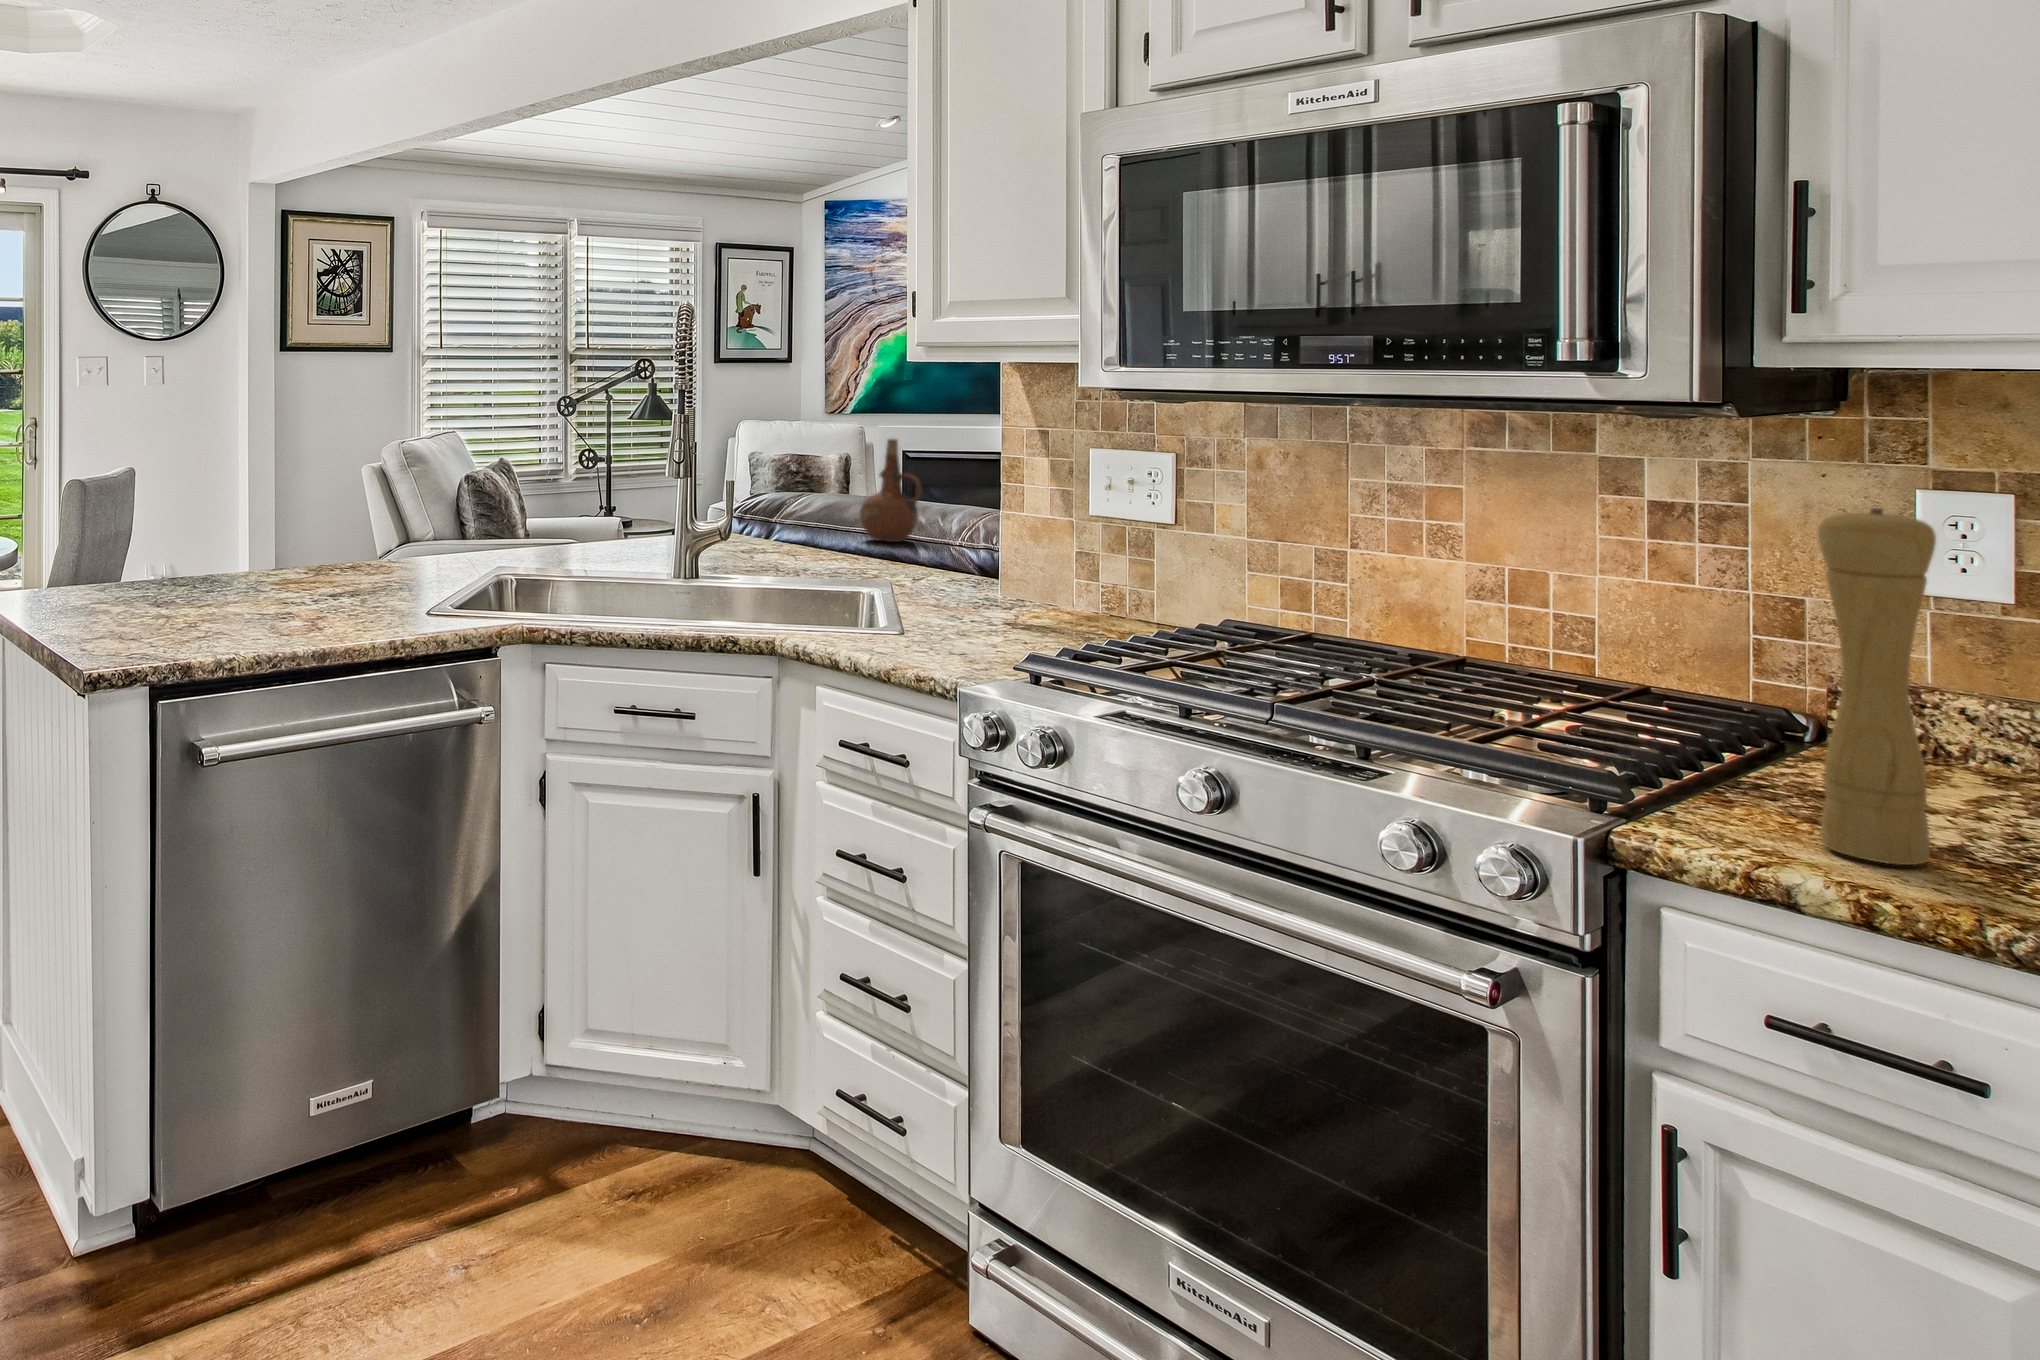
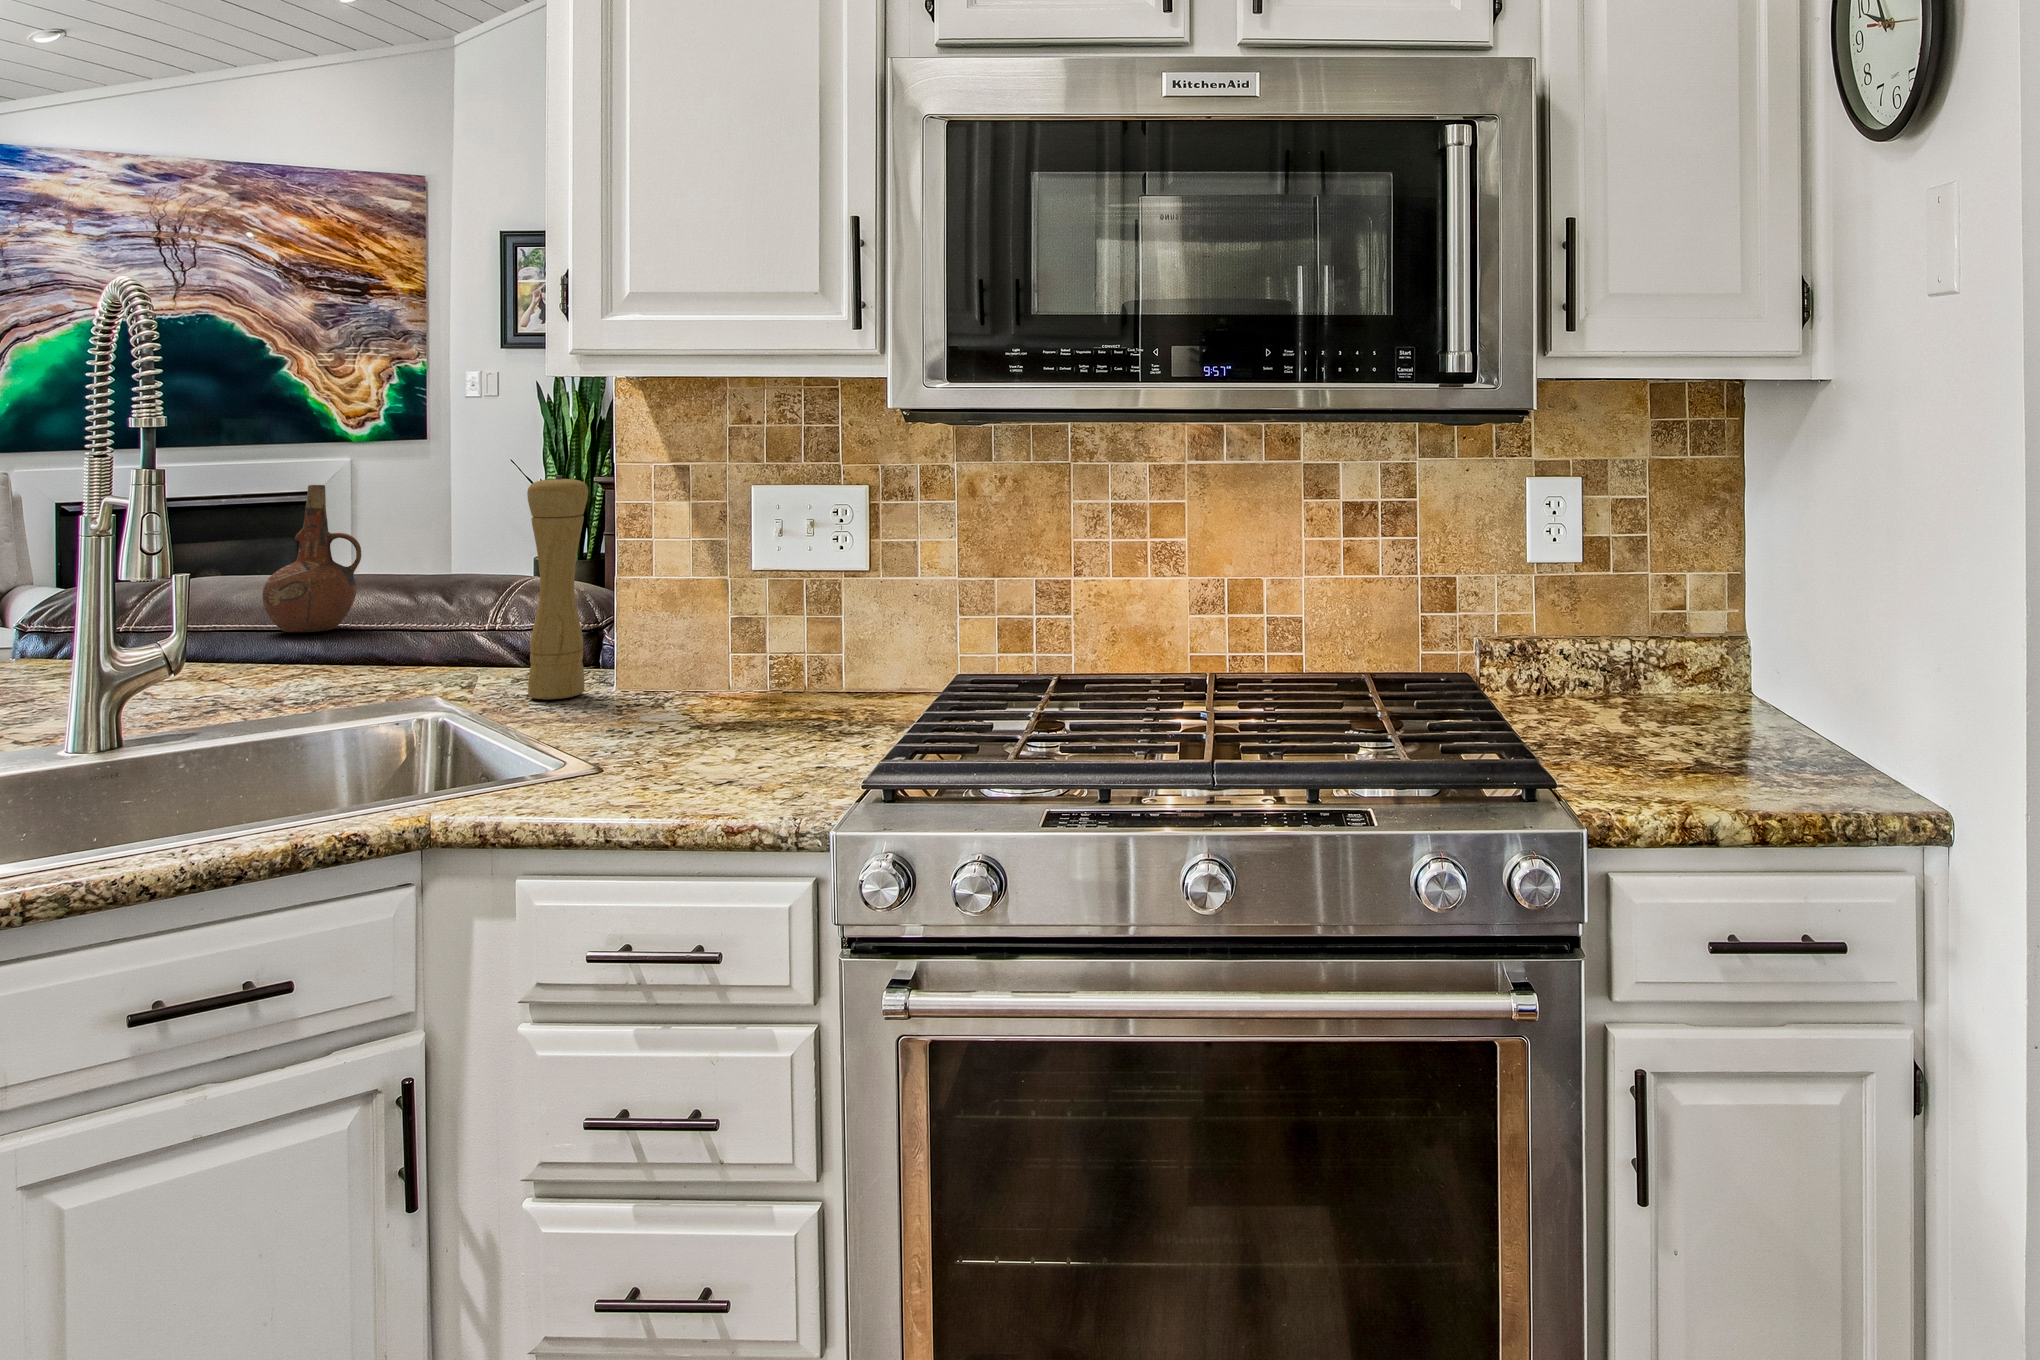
pepper mill: present [1818,508,1936,865] -> present [527,475,588,699]

